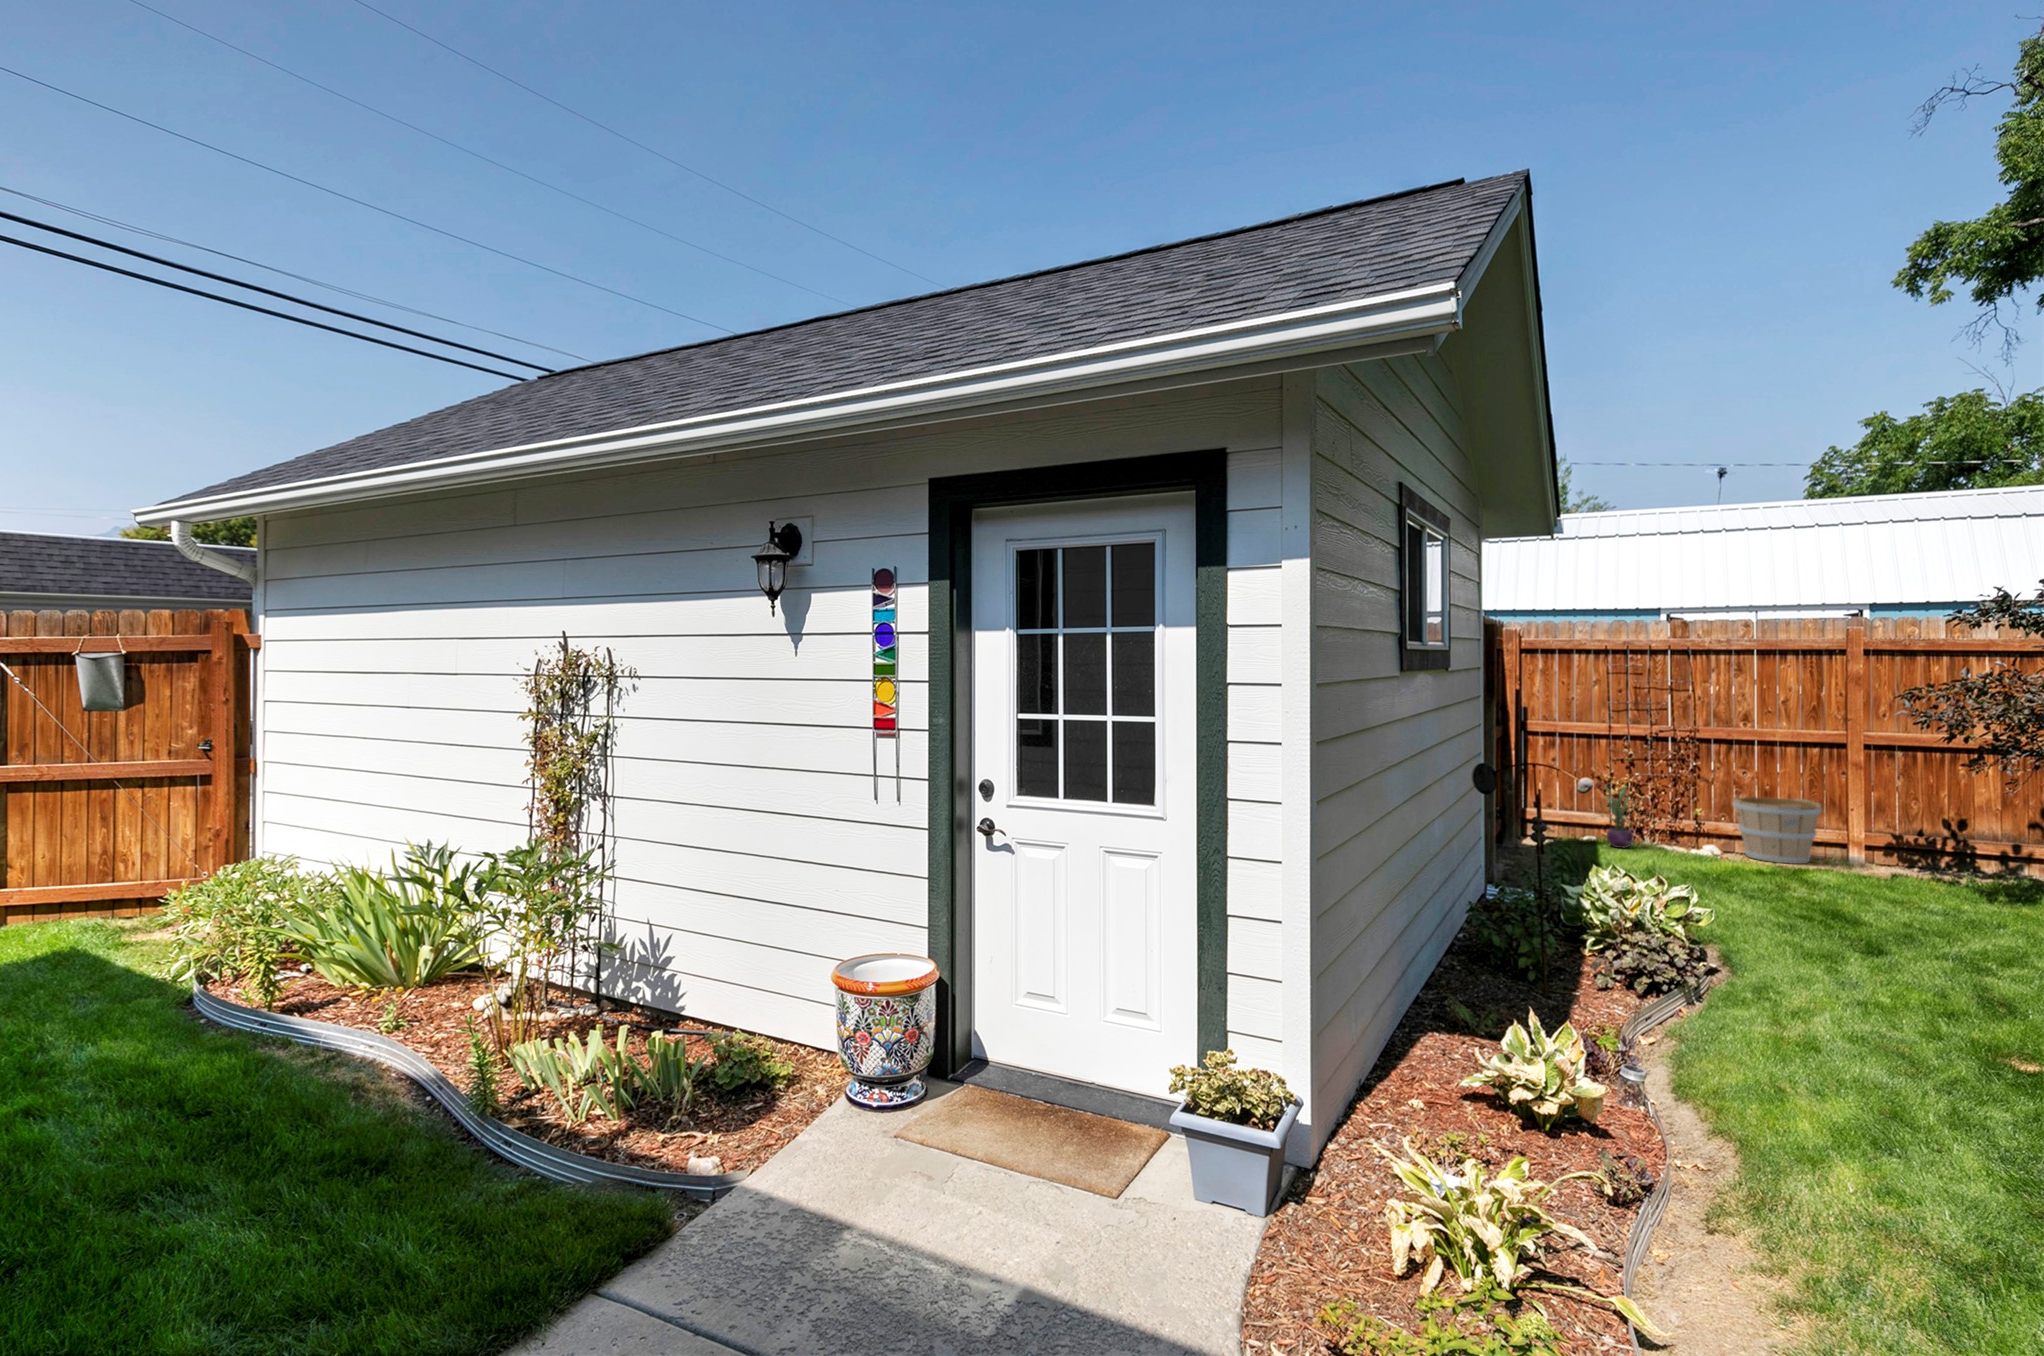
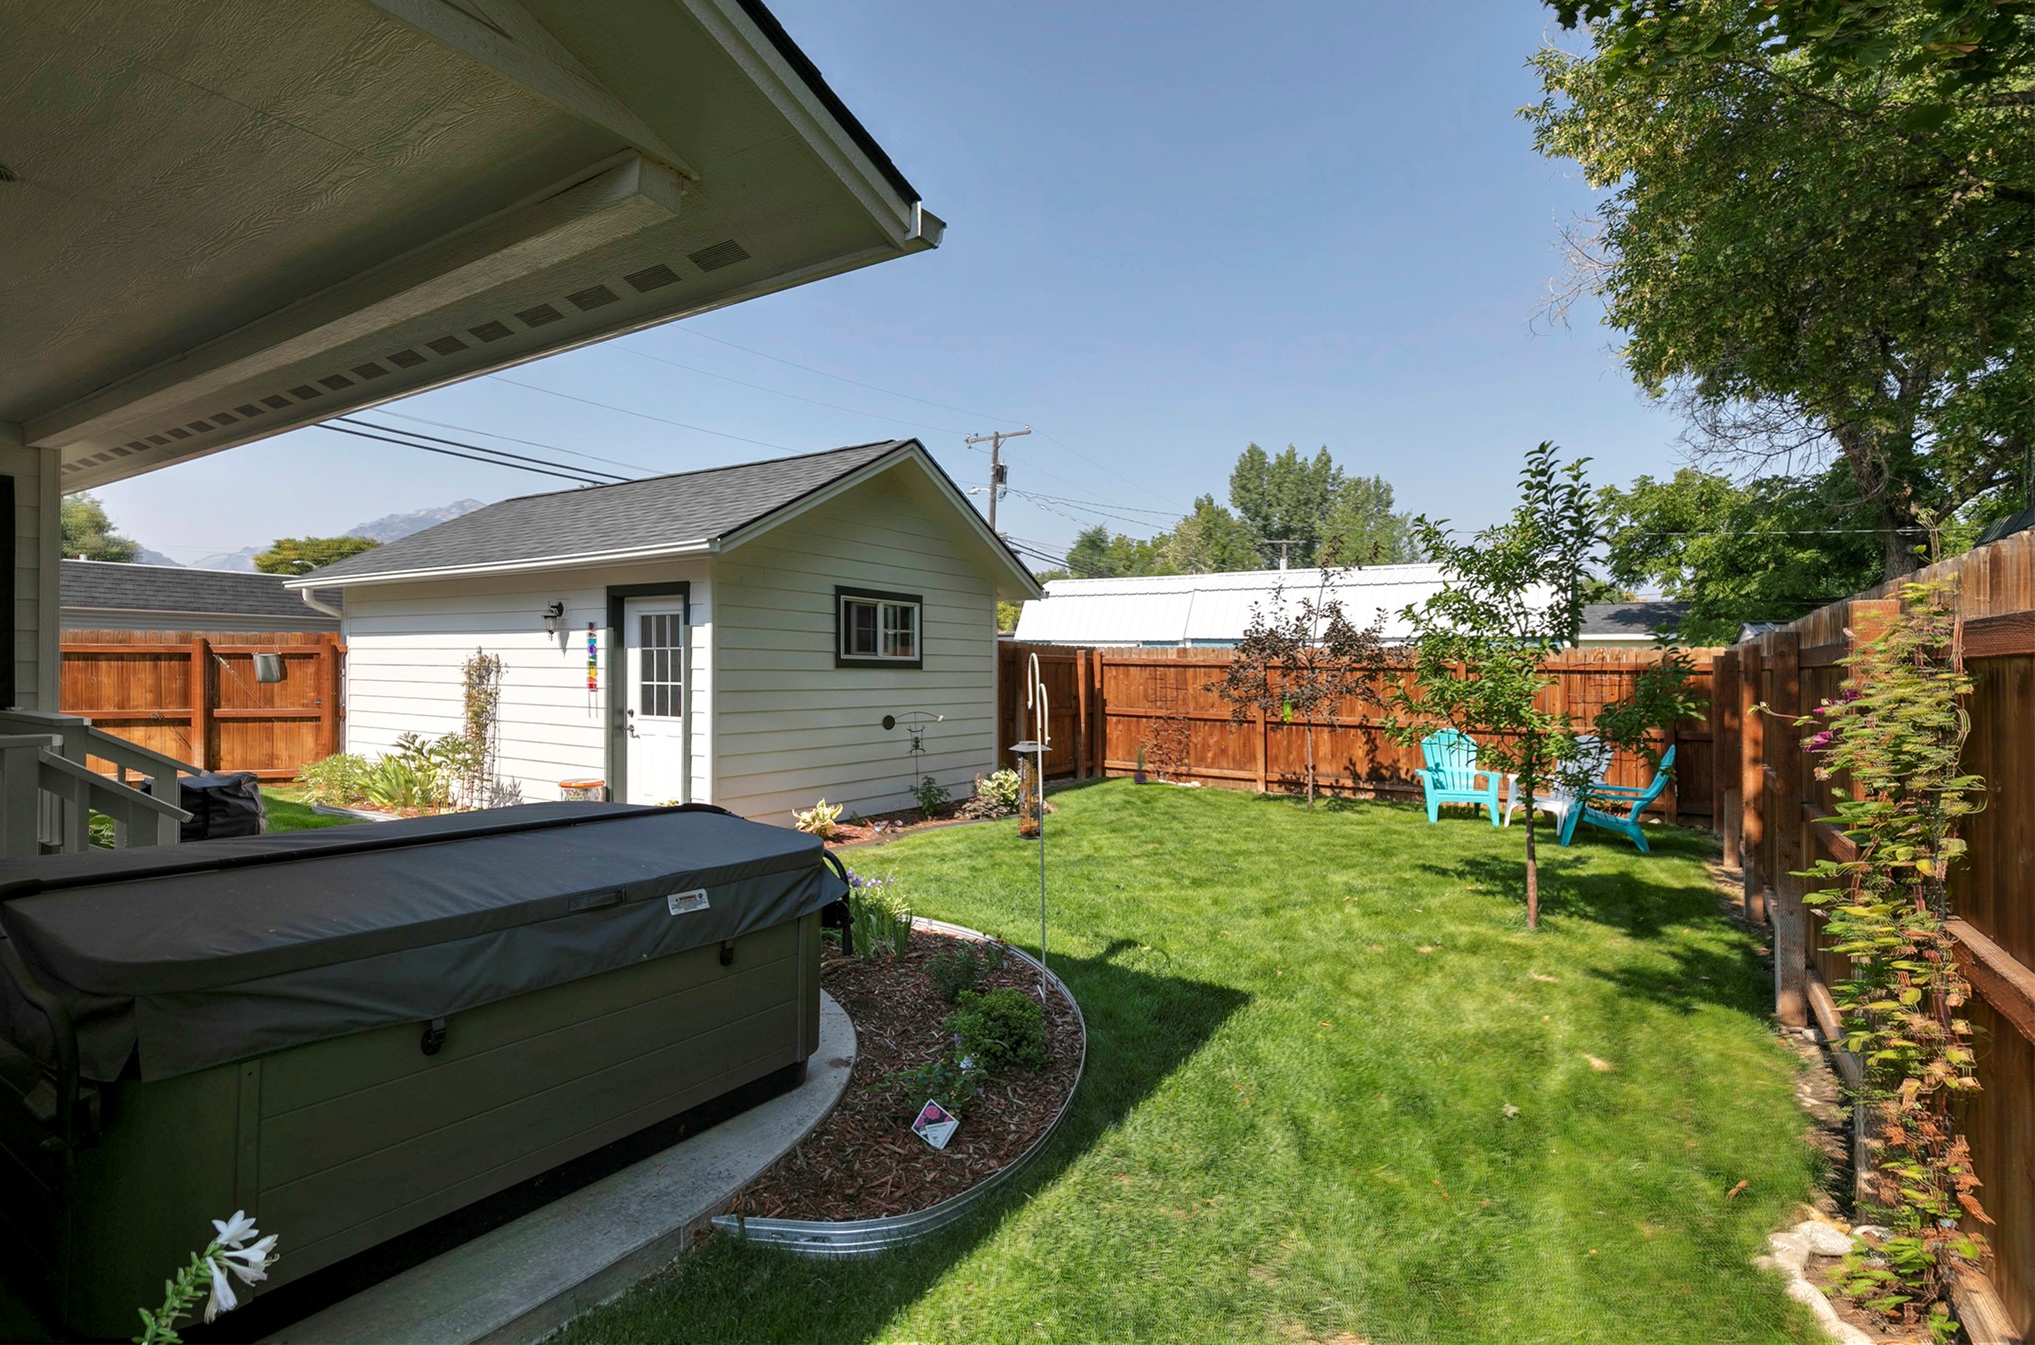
wooden bucket: present [1733,796,1822,864] -> none [1192,752,1235,791]

